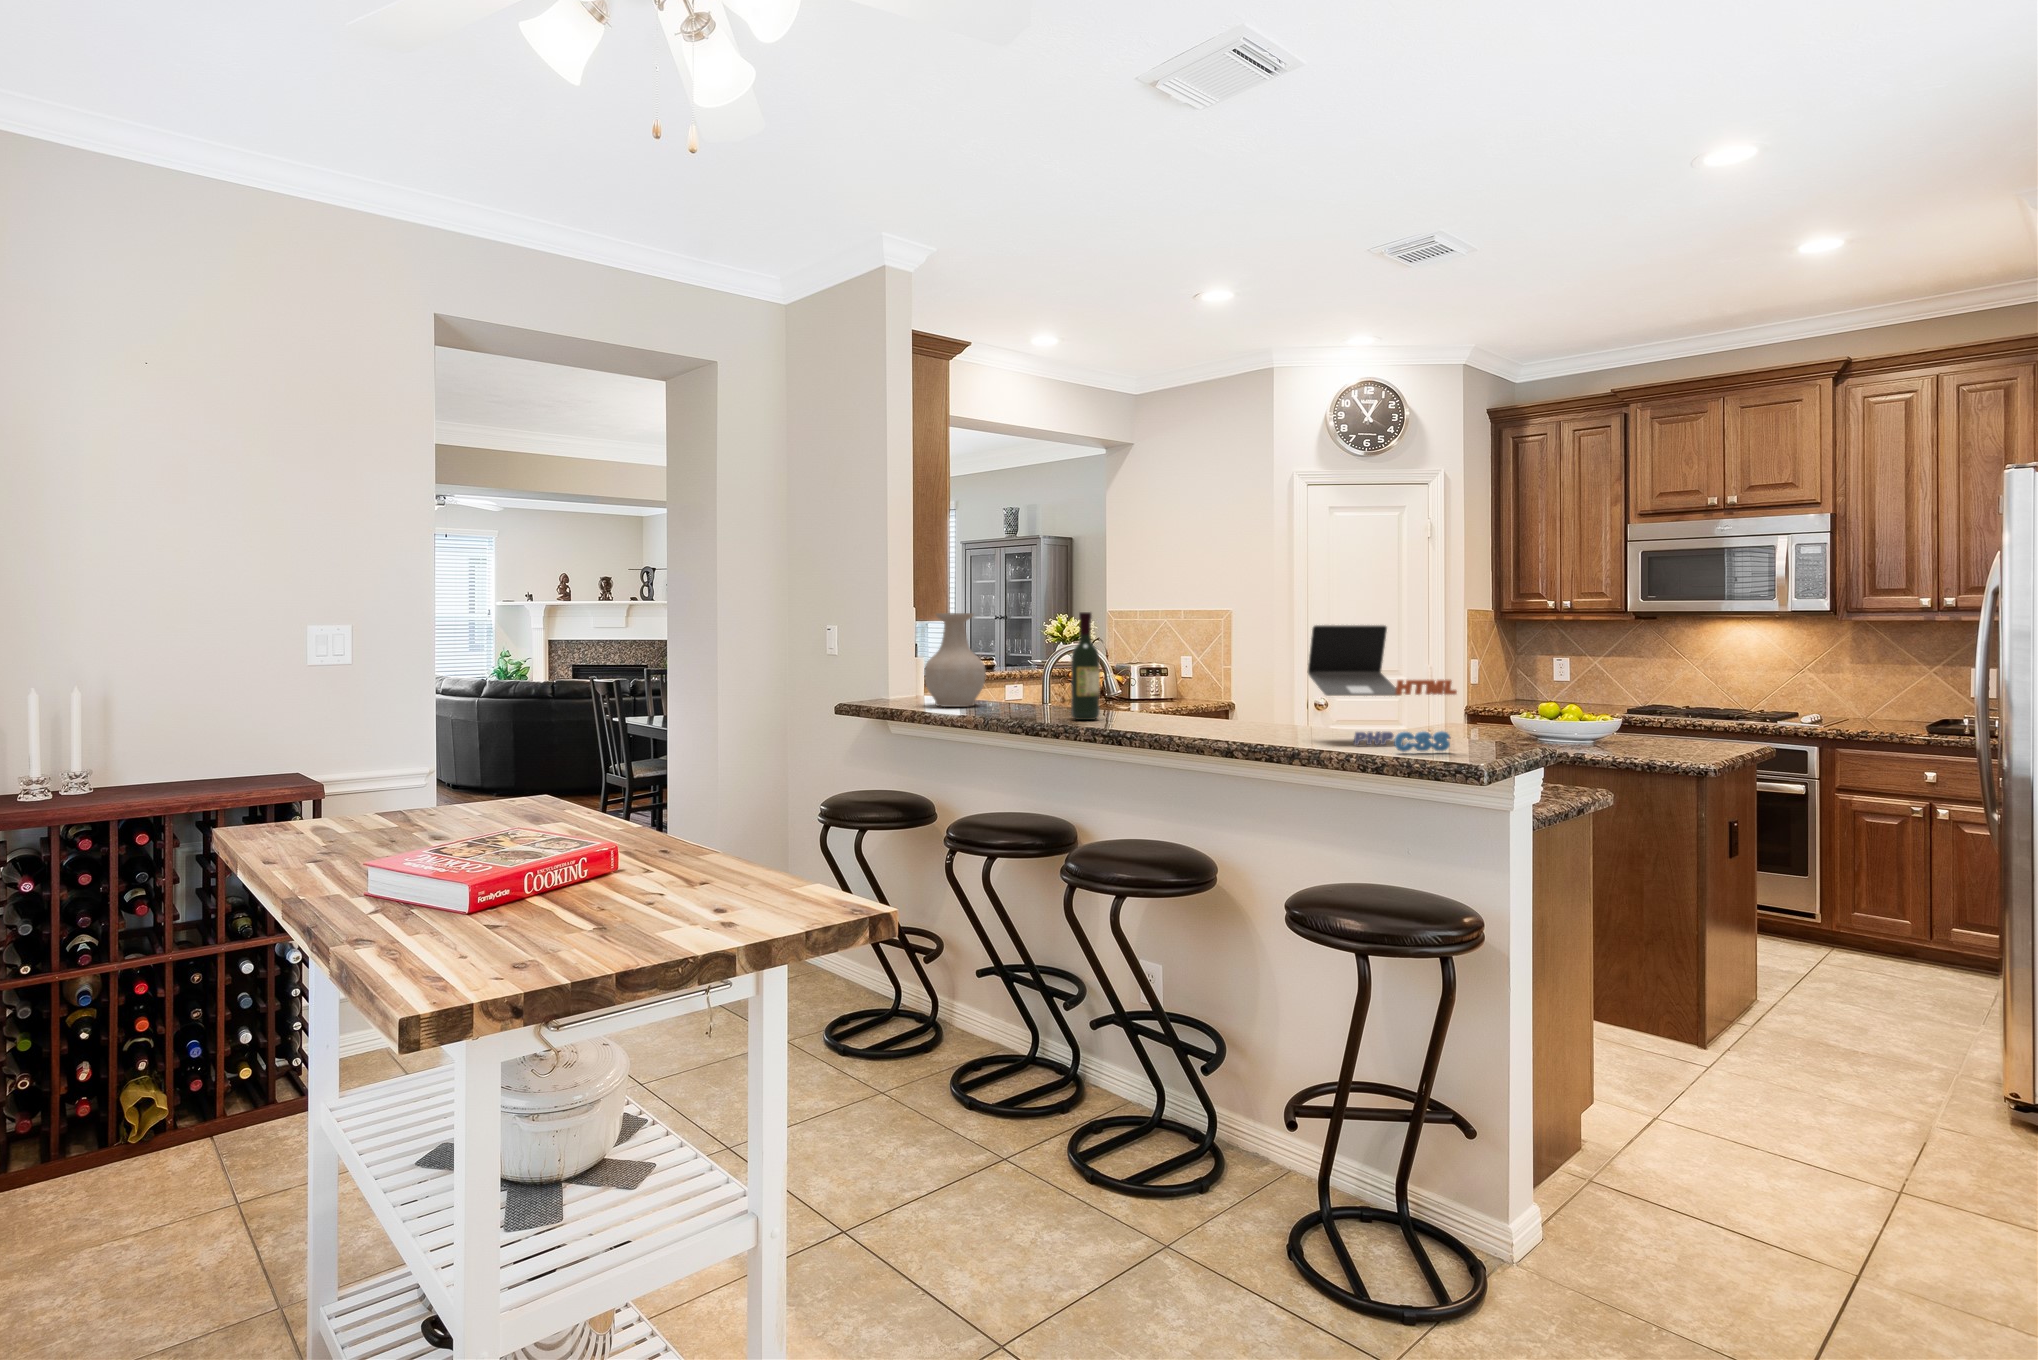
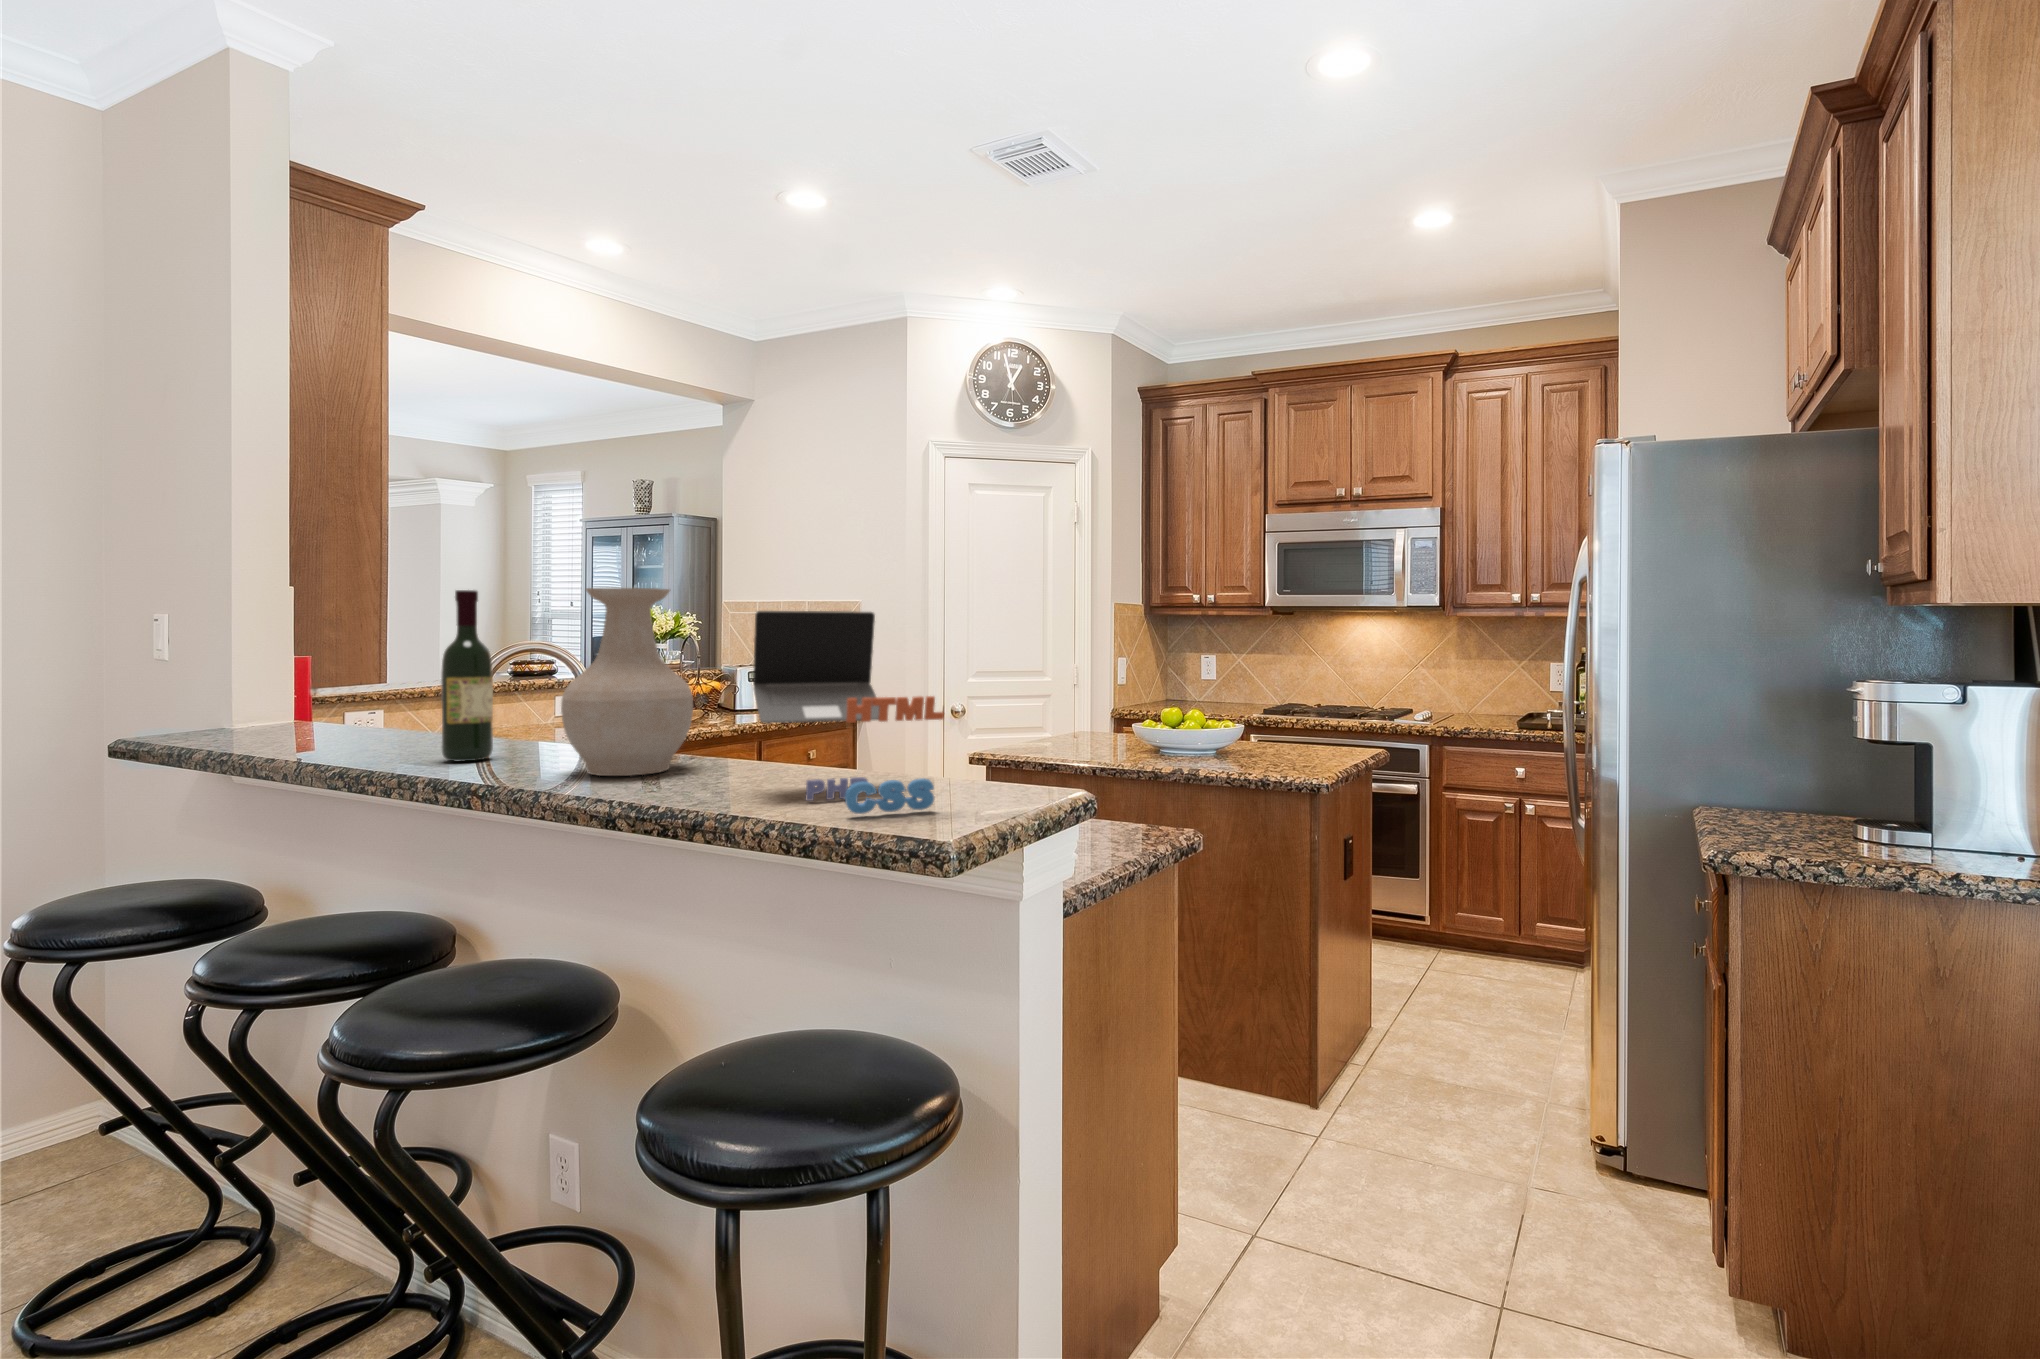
vase: present [924,613,986,707] -> present [561,588,693,776]

